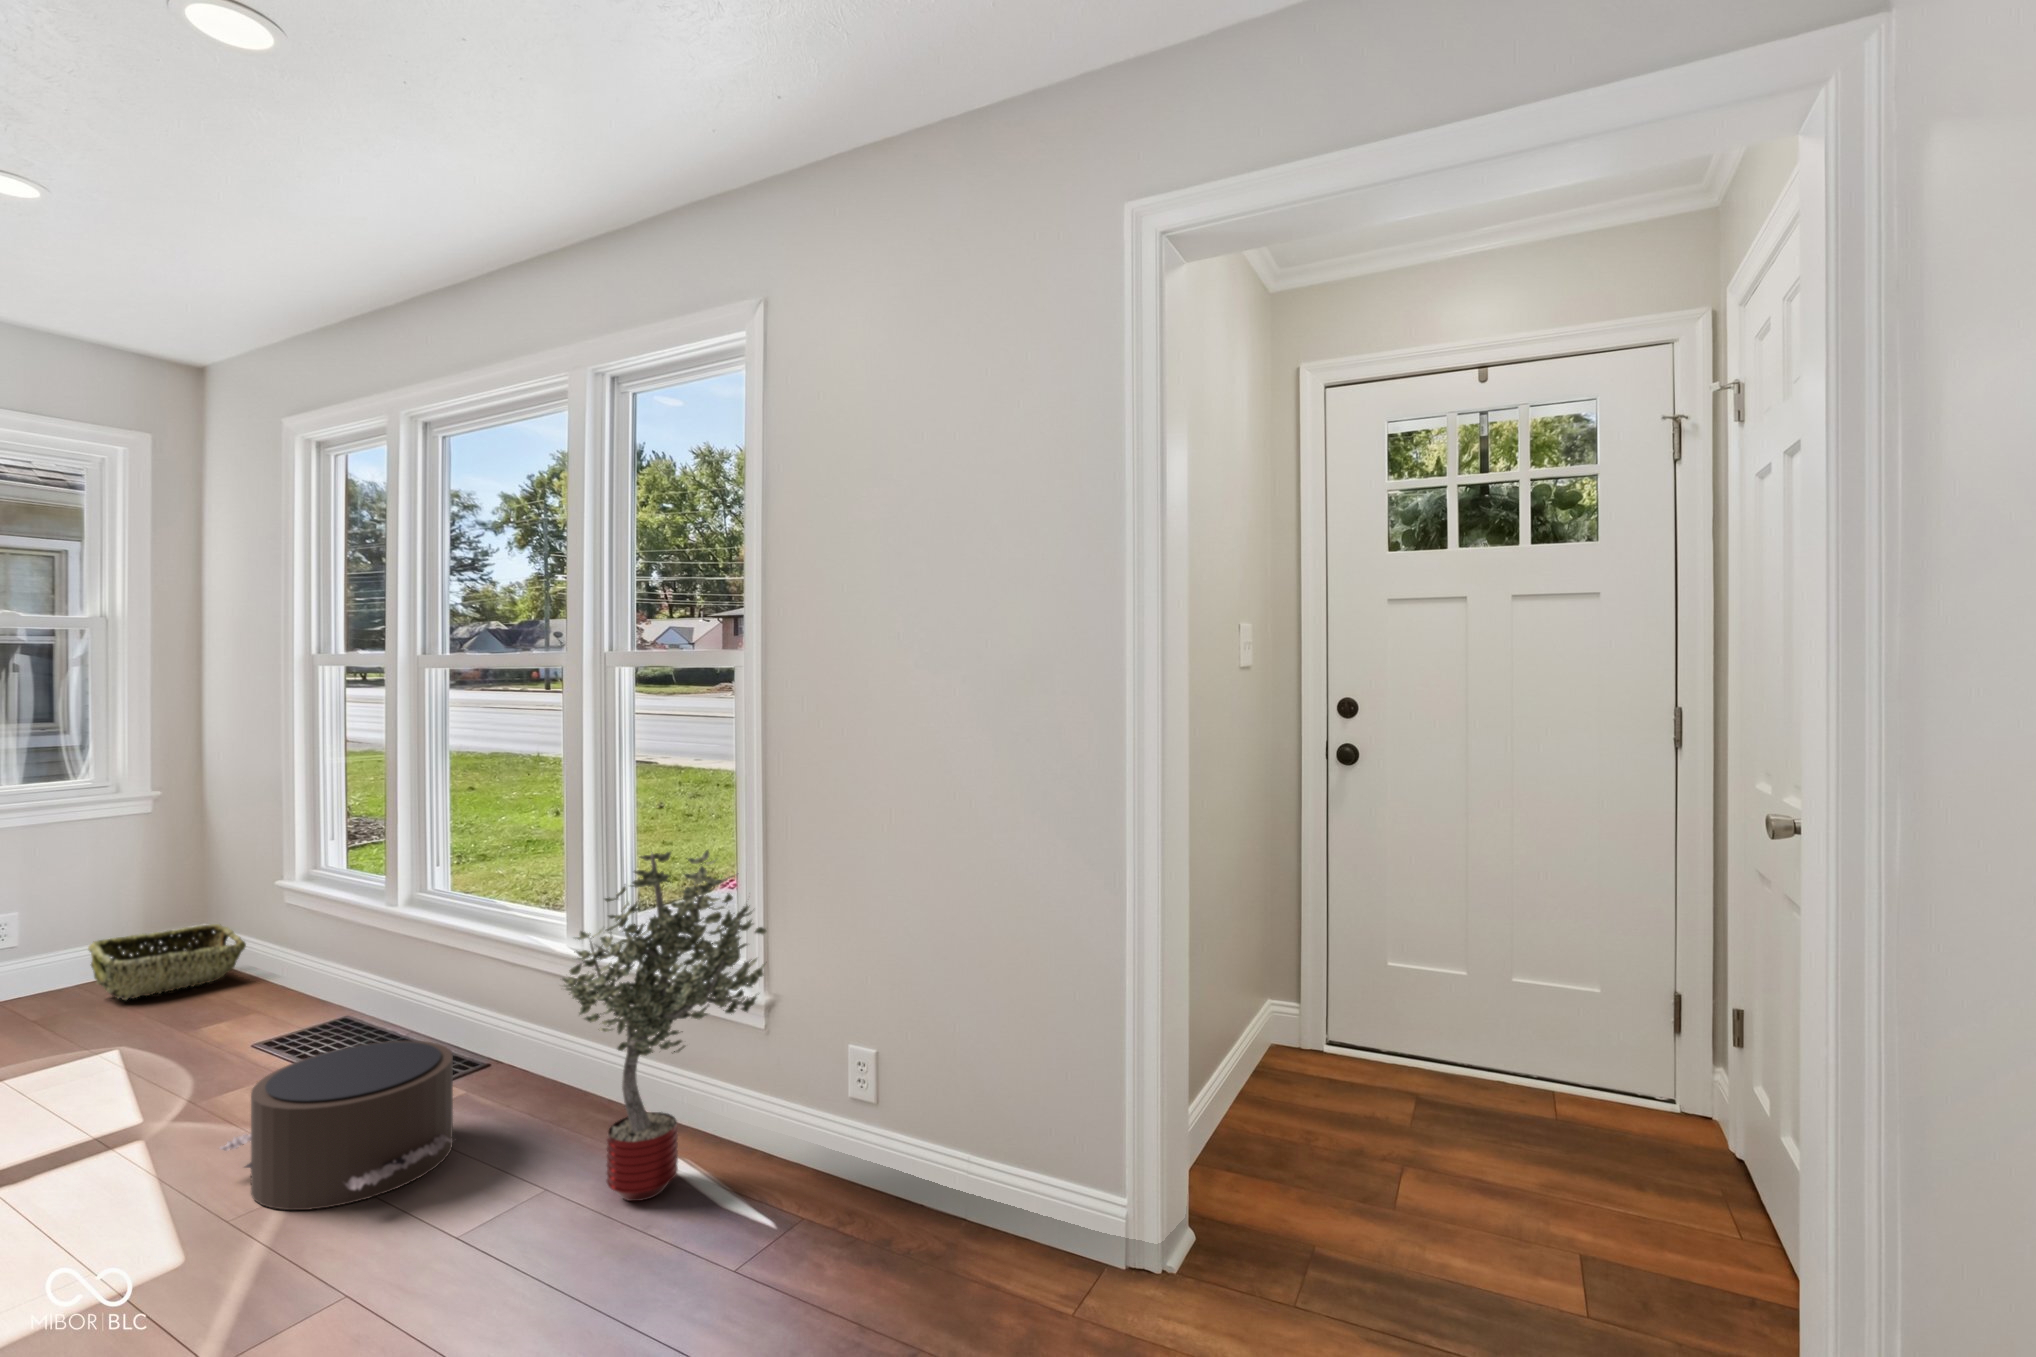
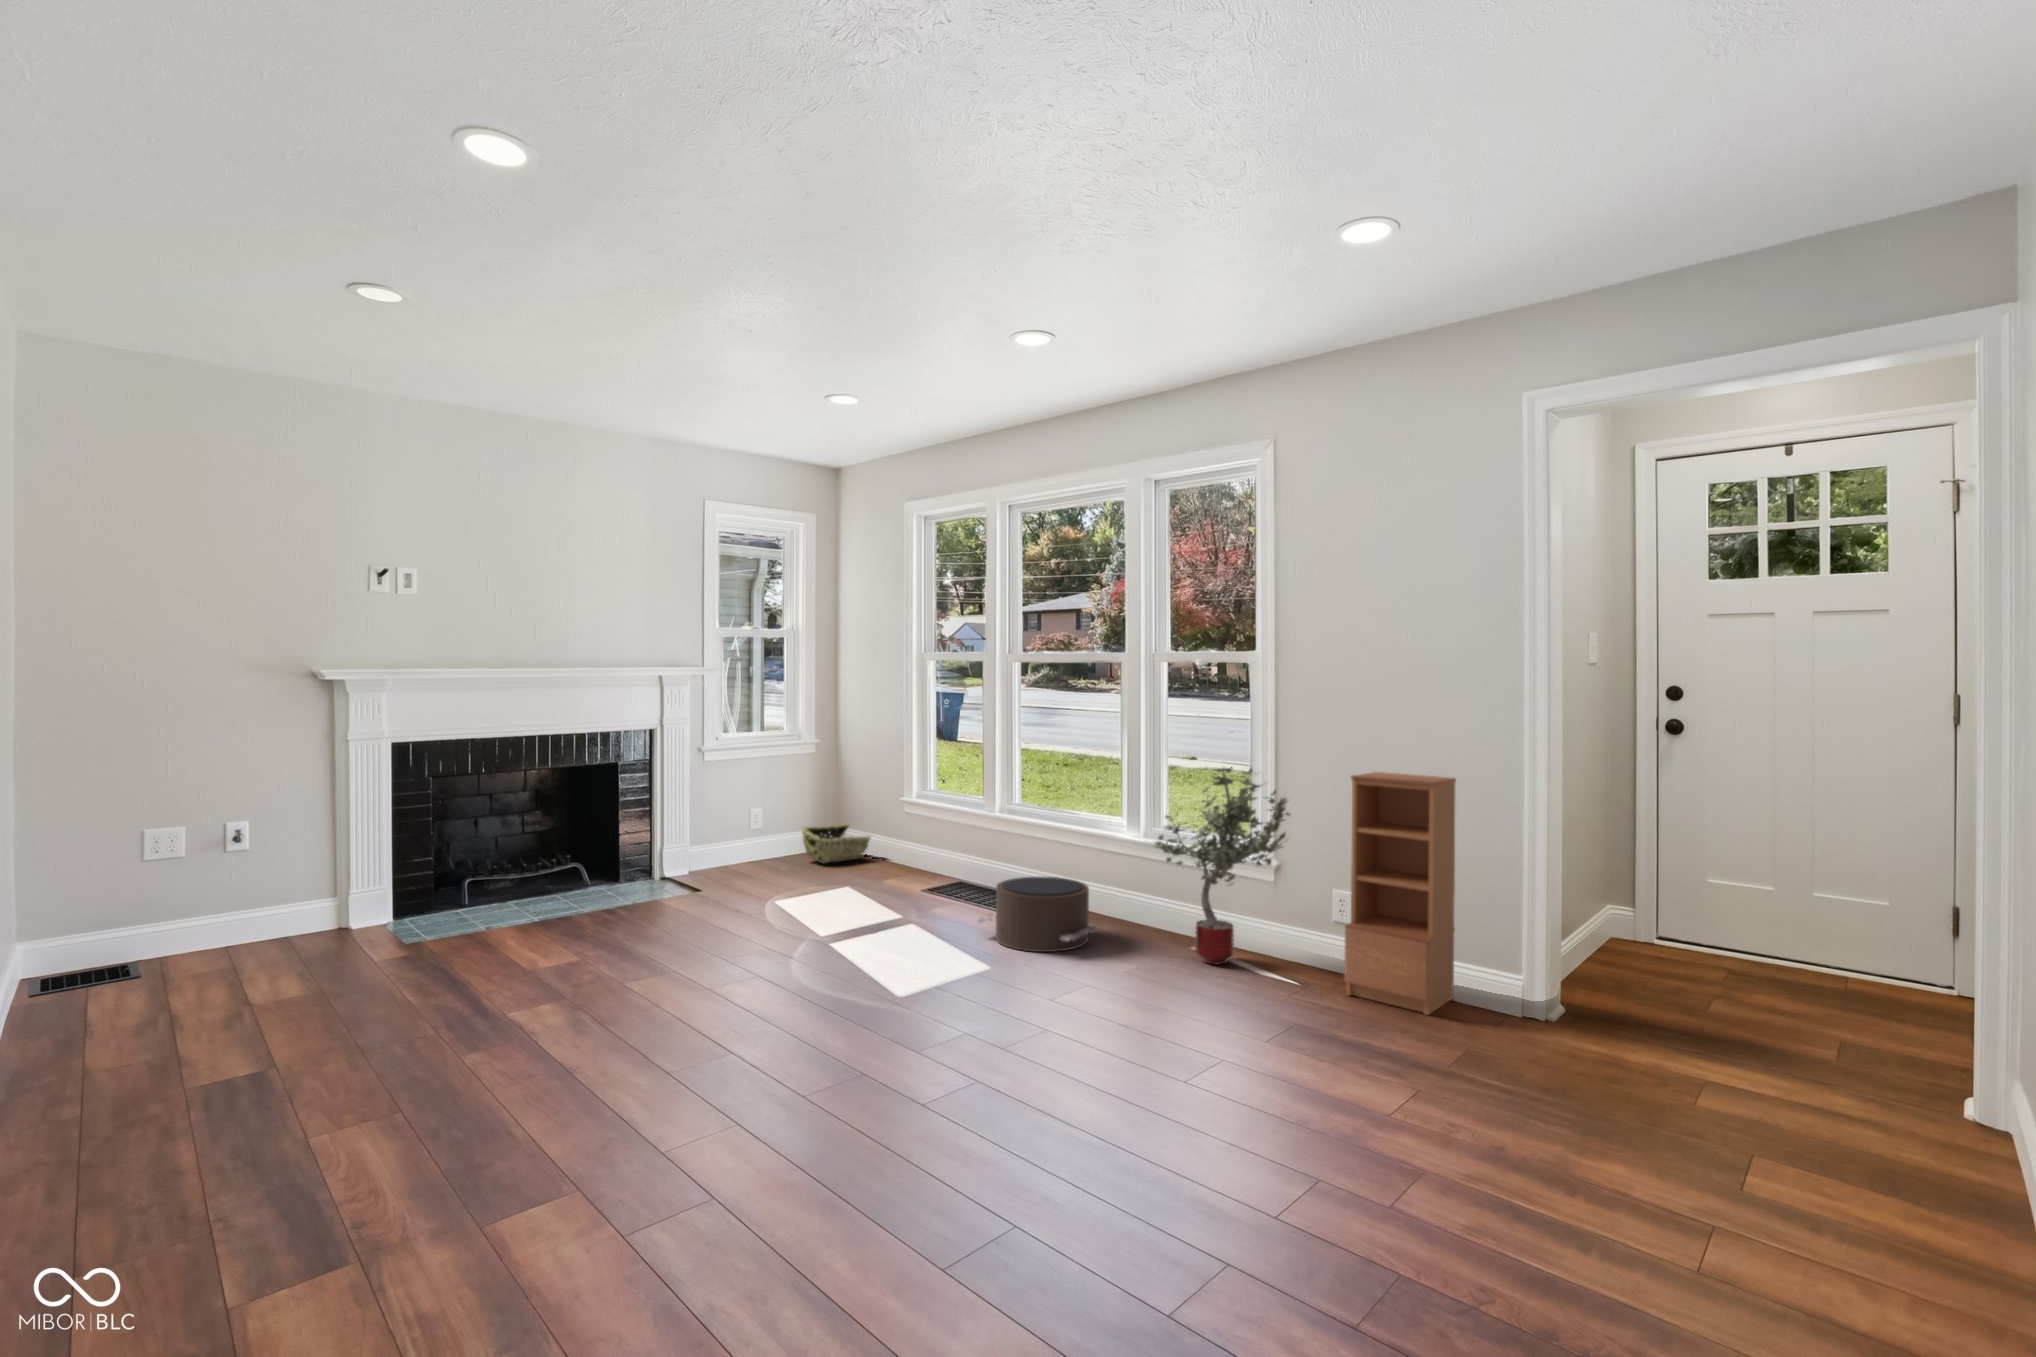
bookcase: none [820,855,1011,1308] -> present [1344,772,1456,1015]

